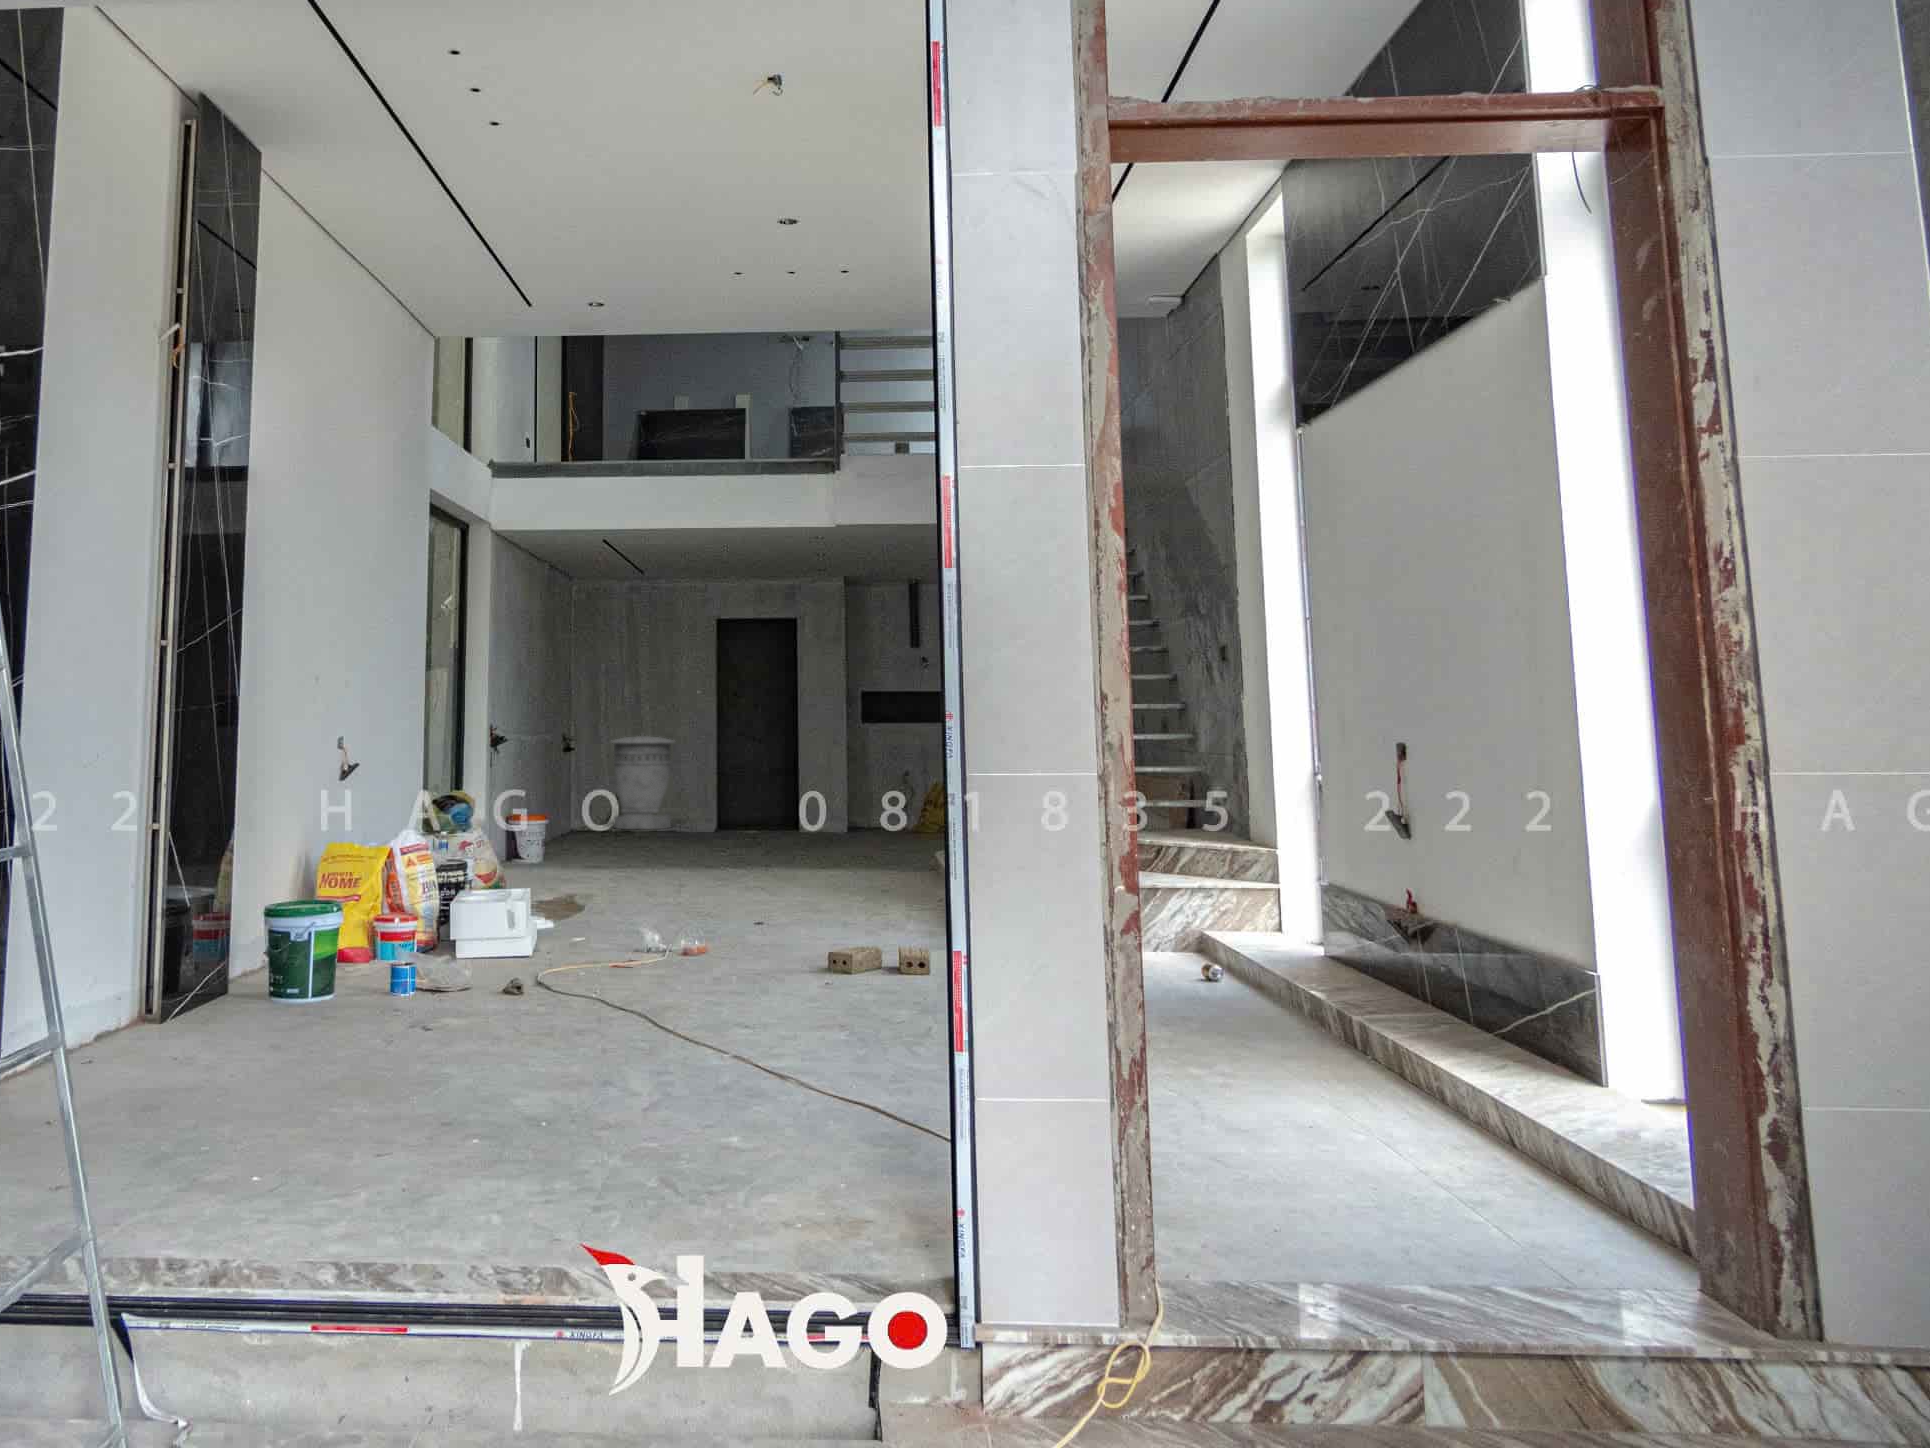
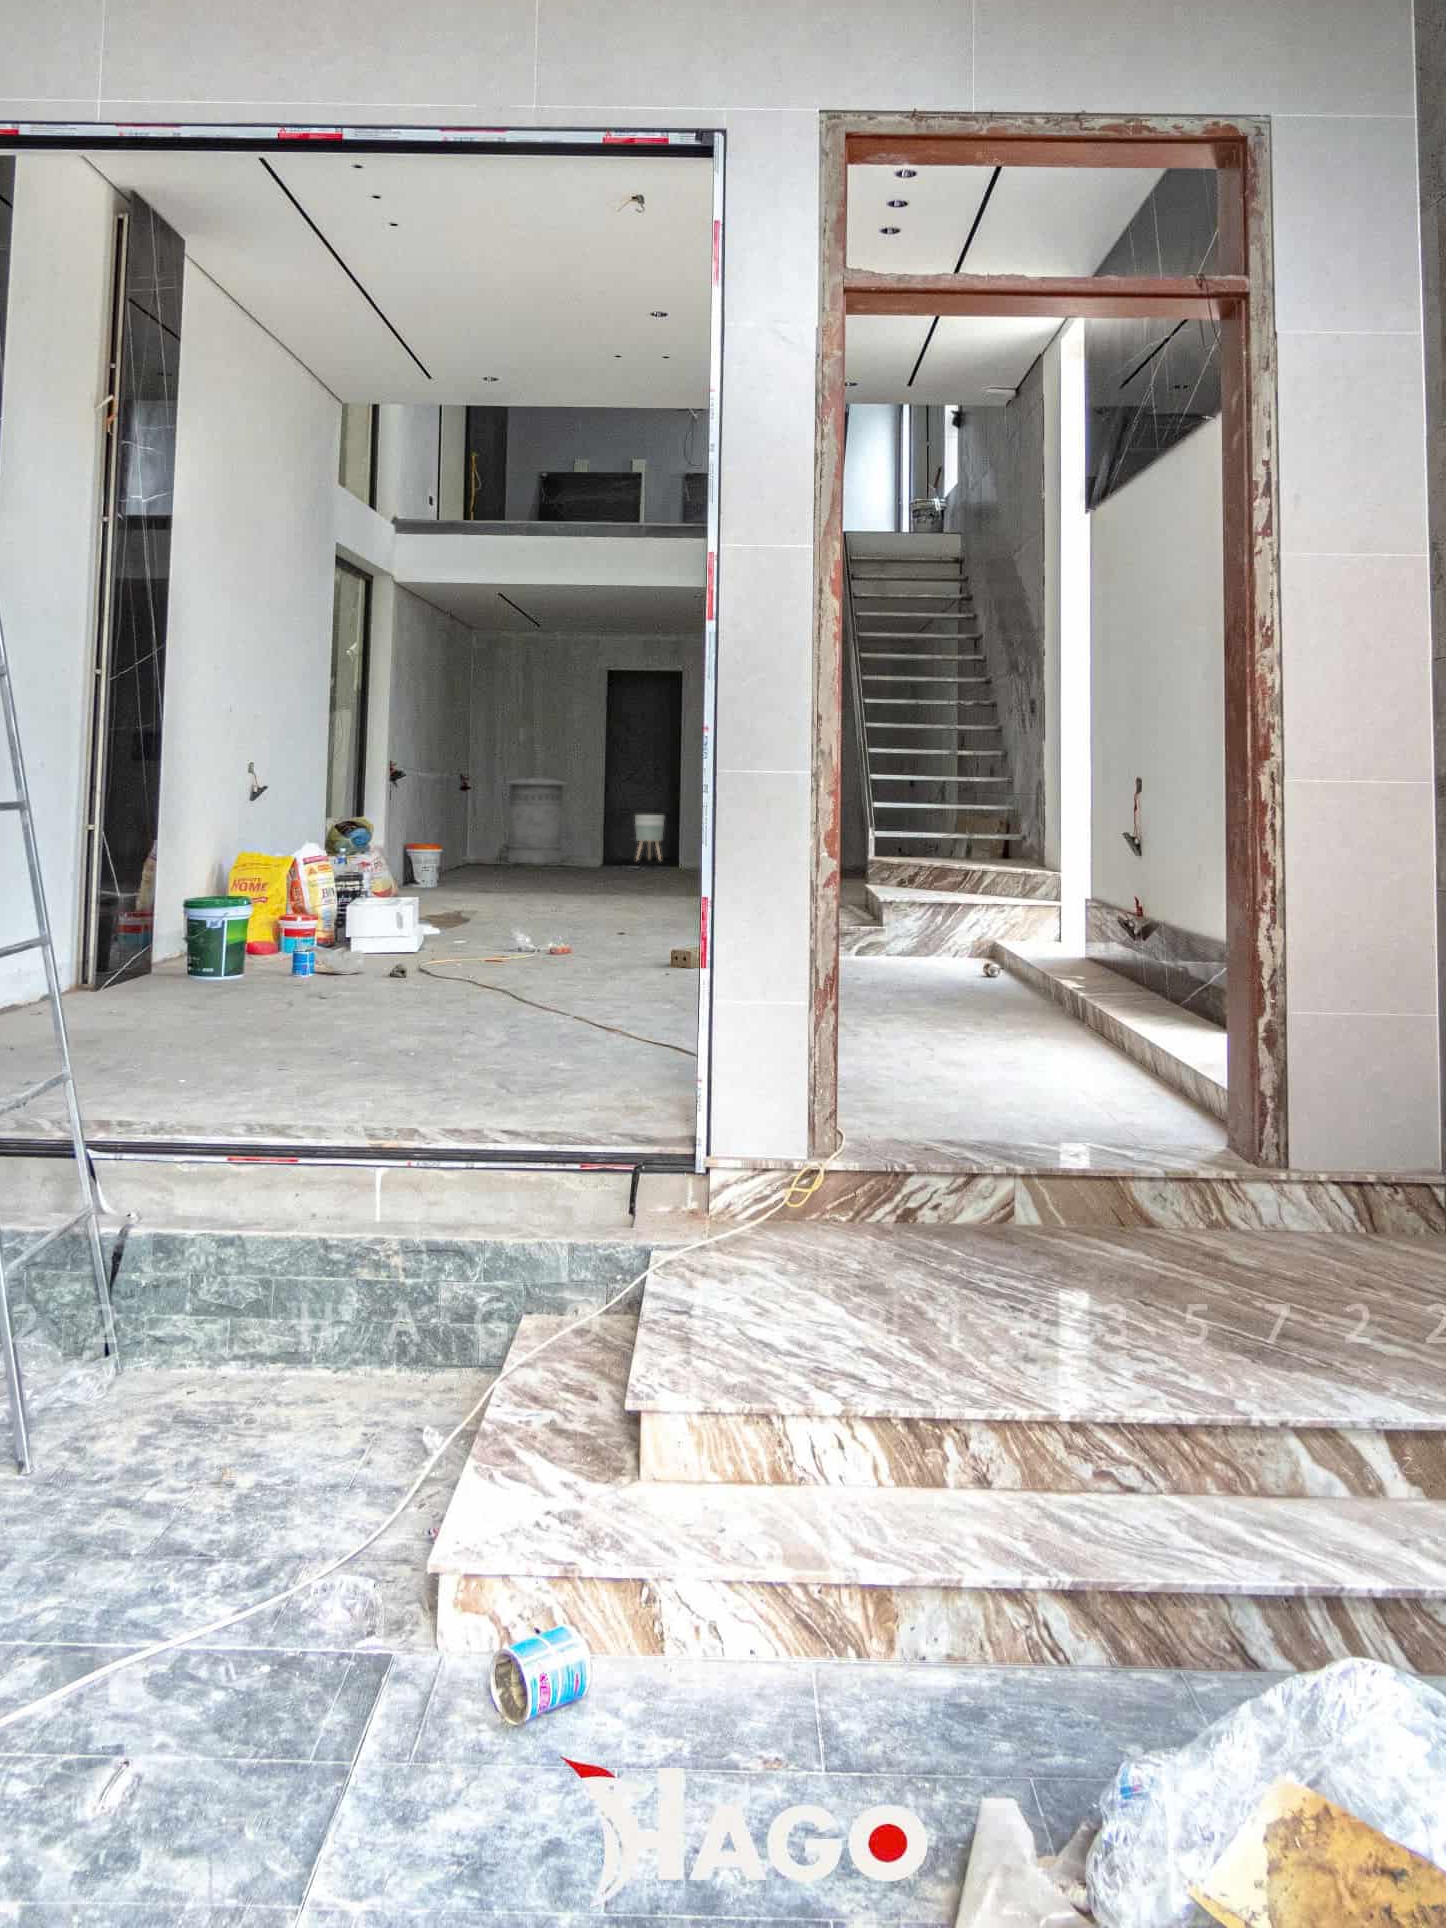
planter: none [748,773,780,824] -> present [635,815,664,859]

